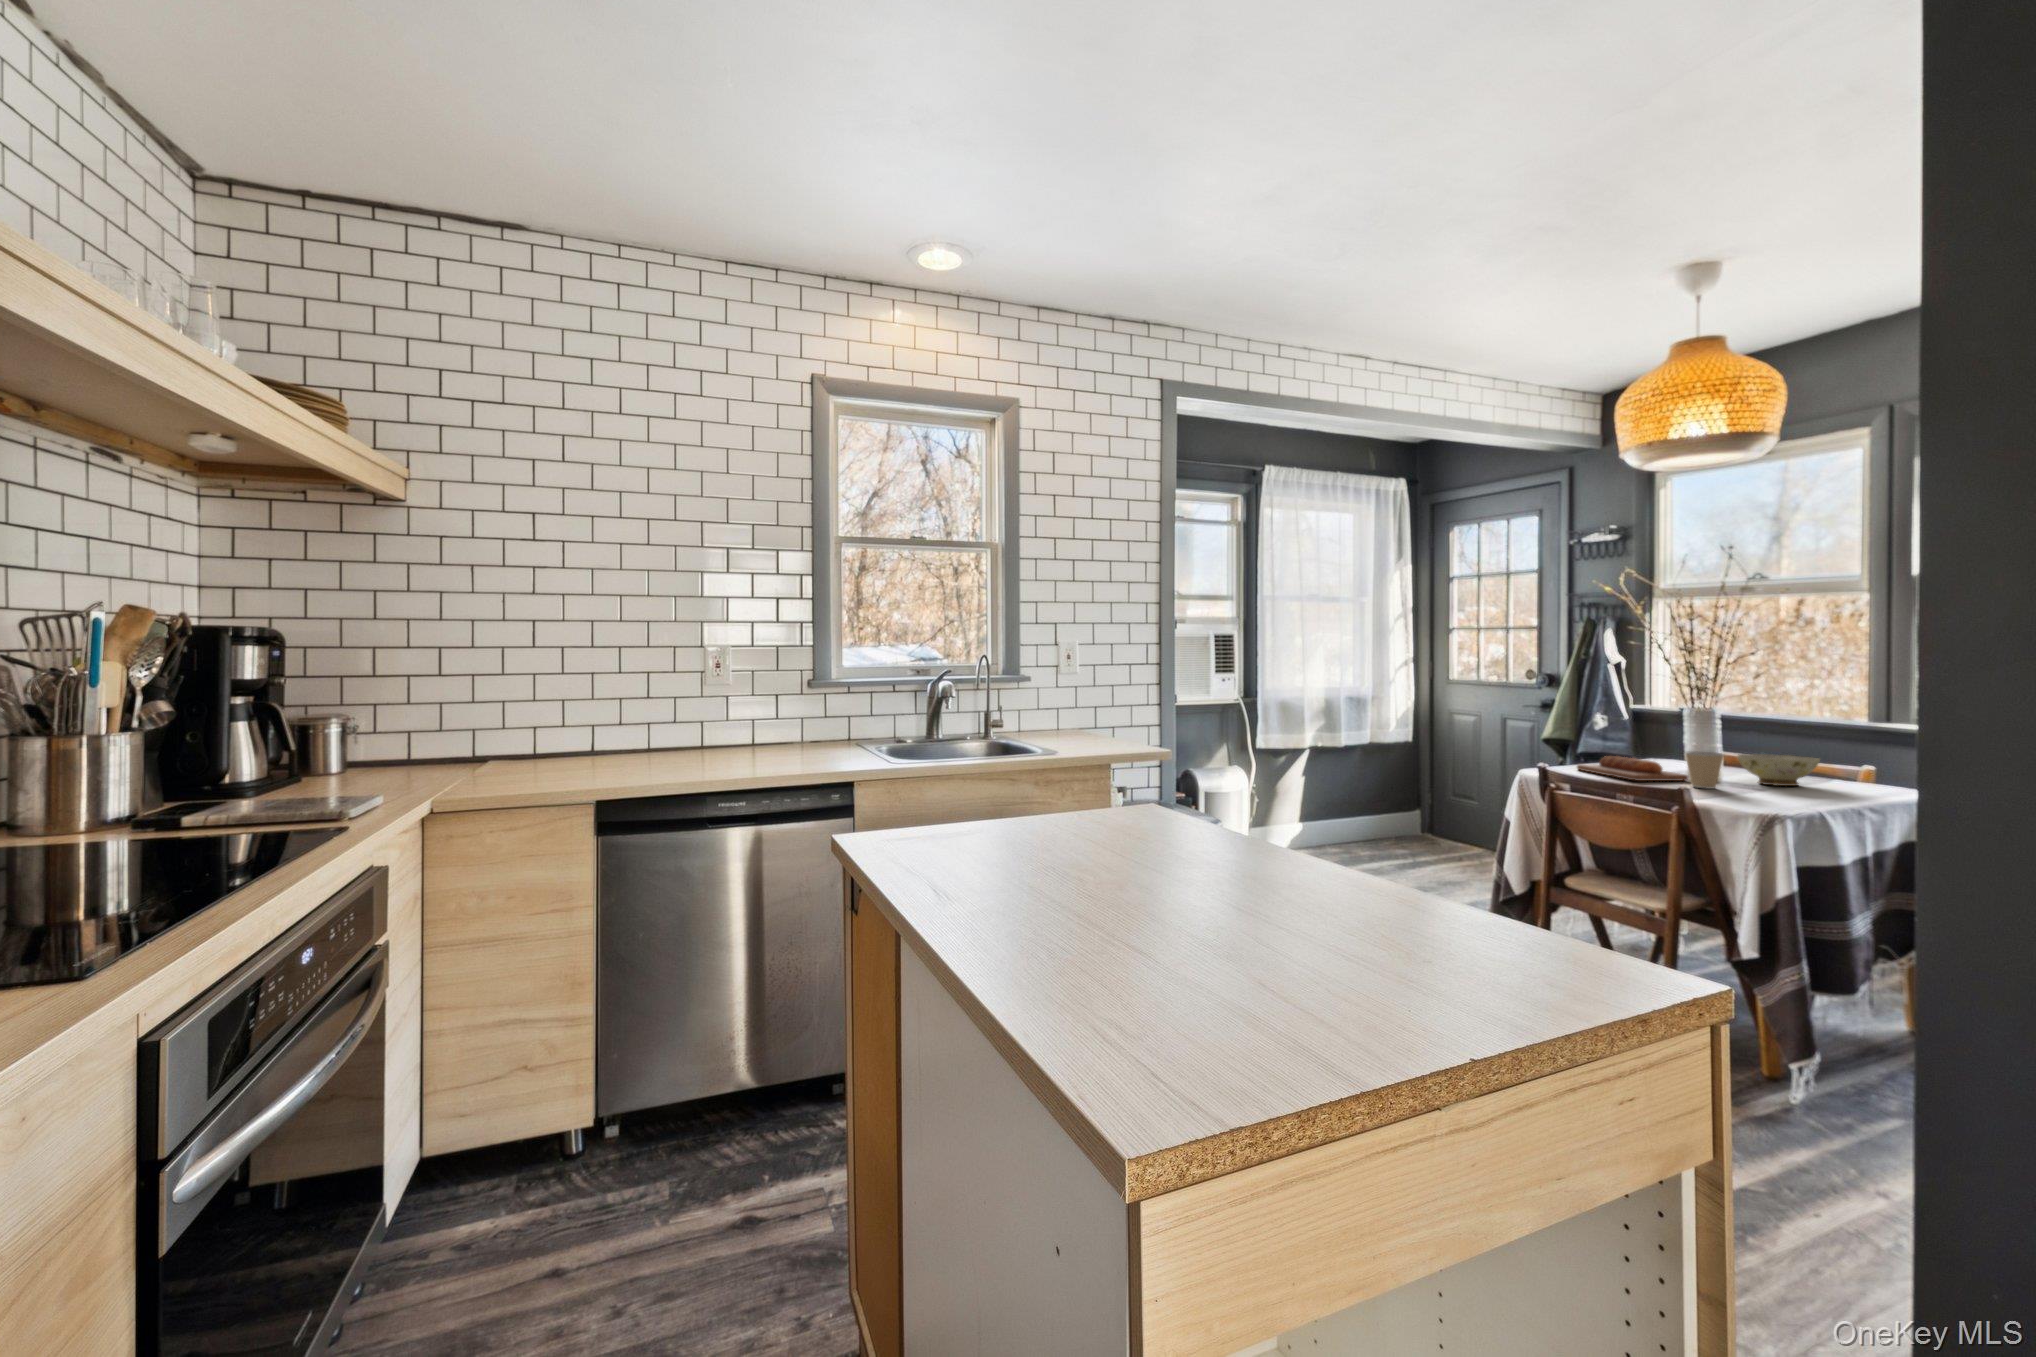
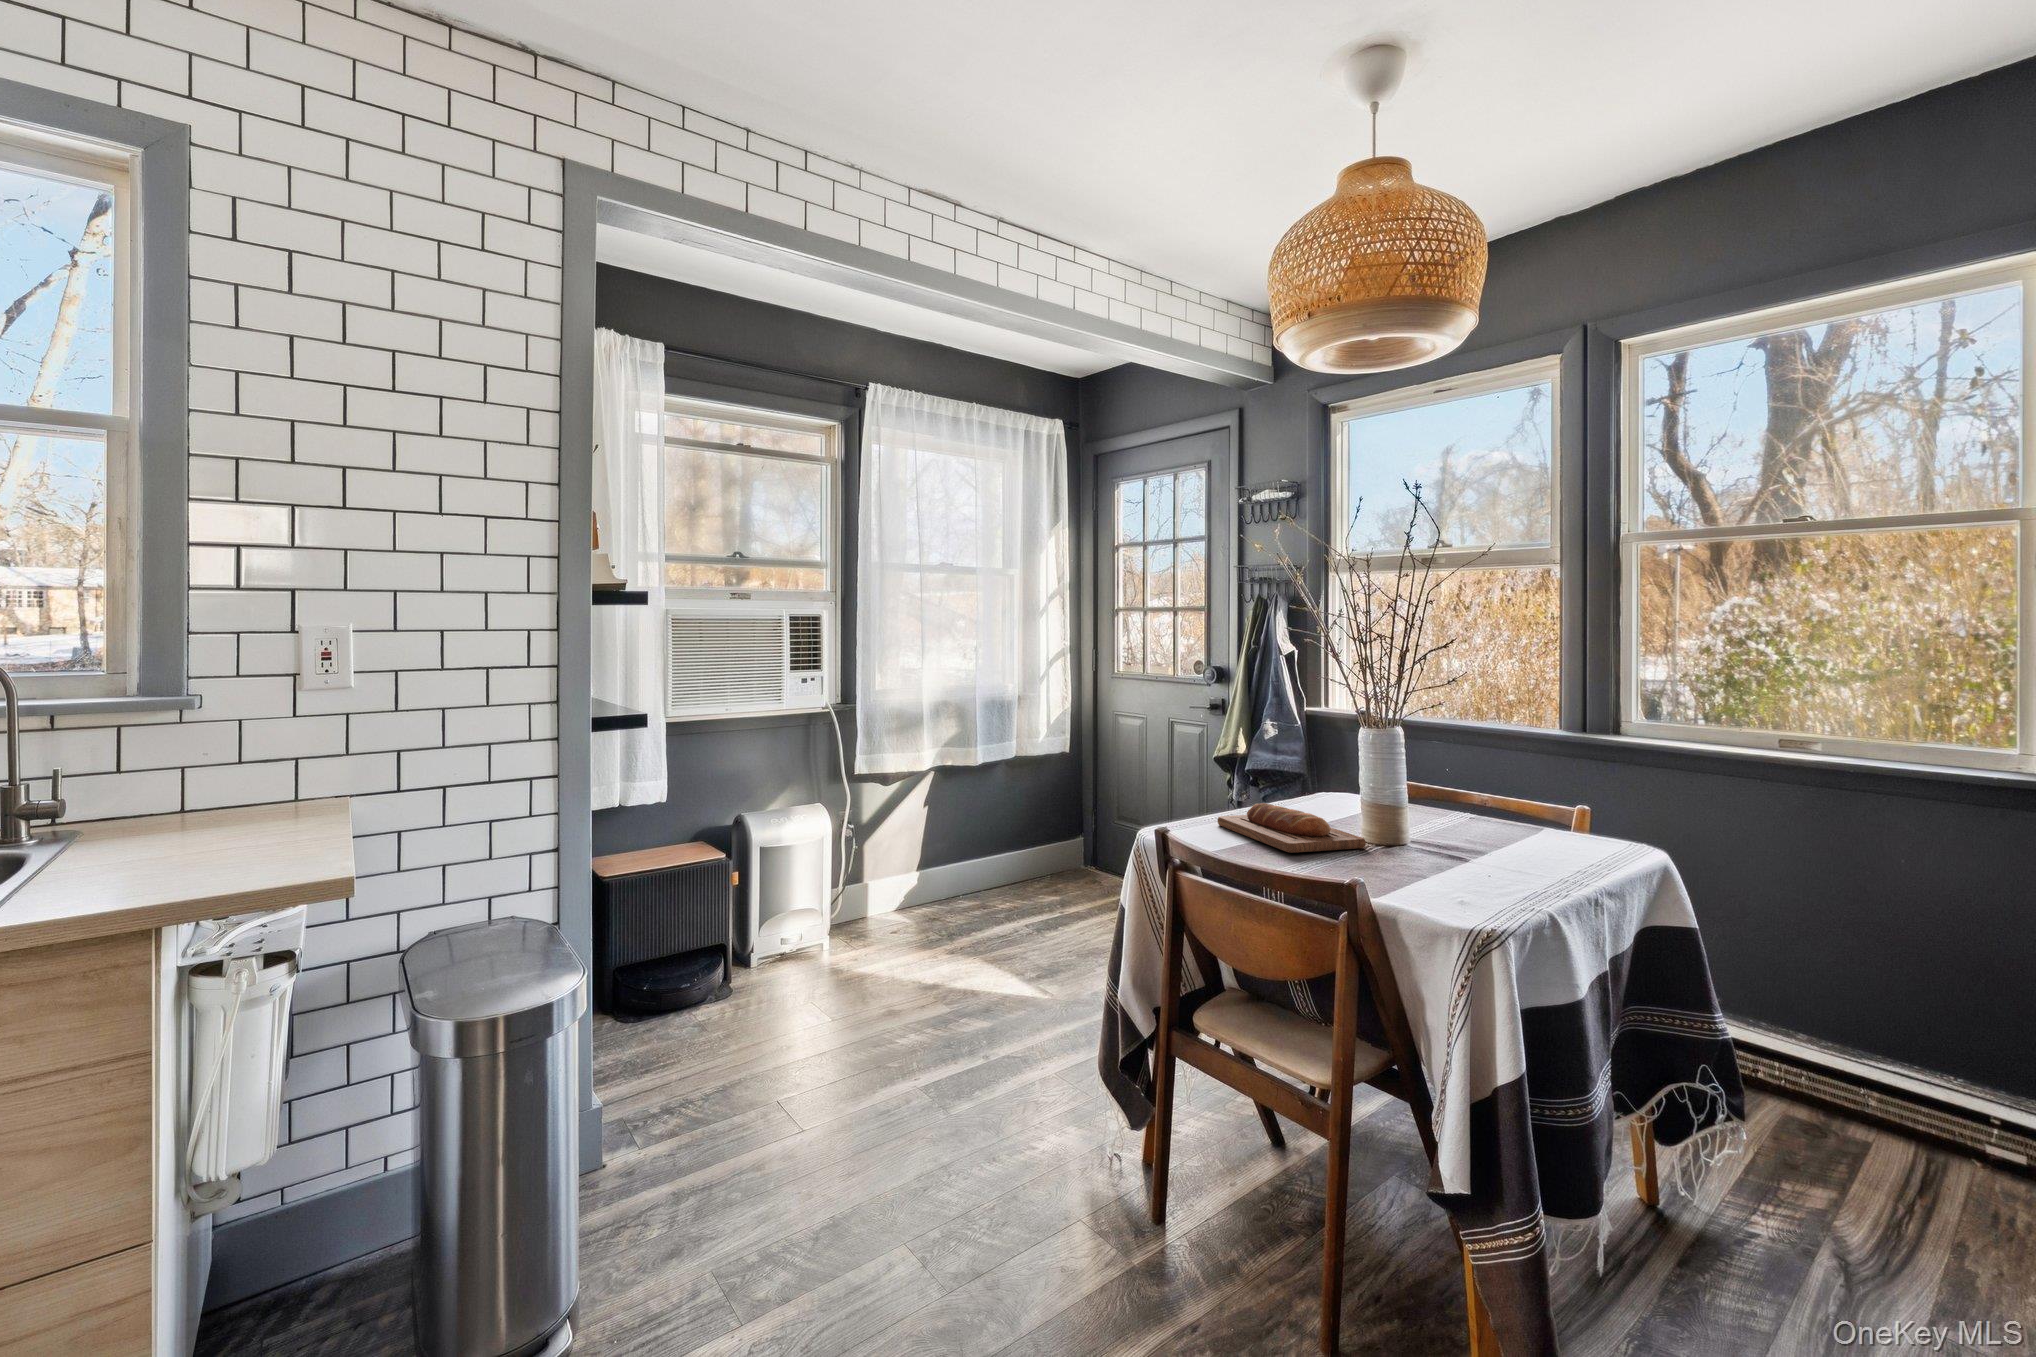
coffee cup: present [1686,751,1723,789] -> none [1360,805,1416,869]
ceramic bowl: present [1737,754,1820,786] -> none [1432,801,1546,857]

